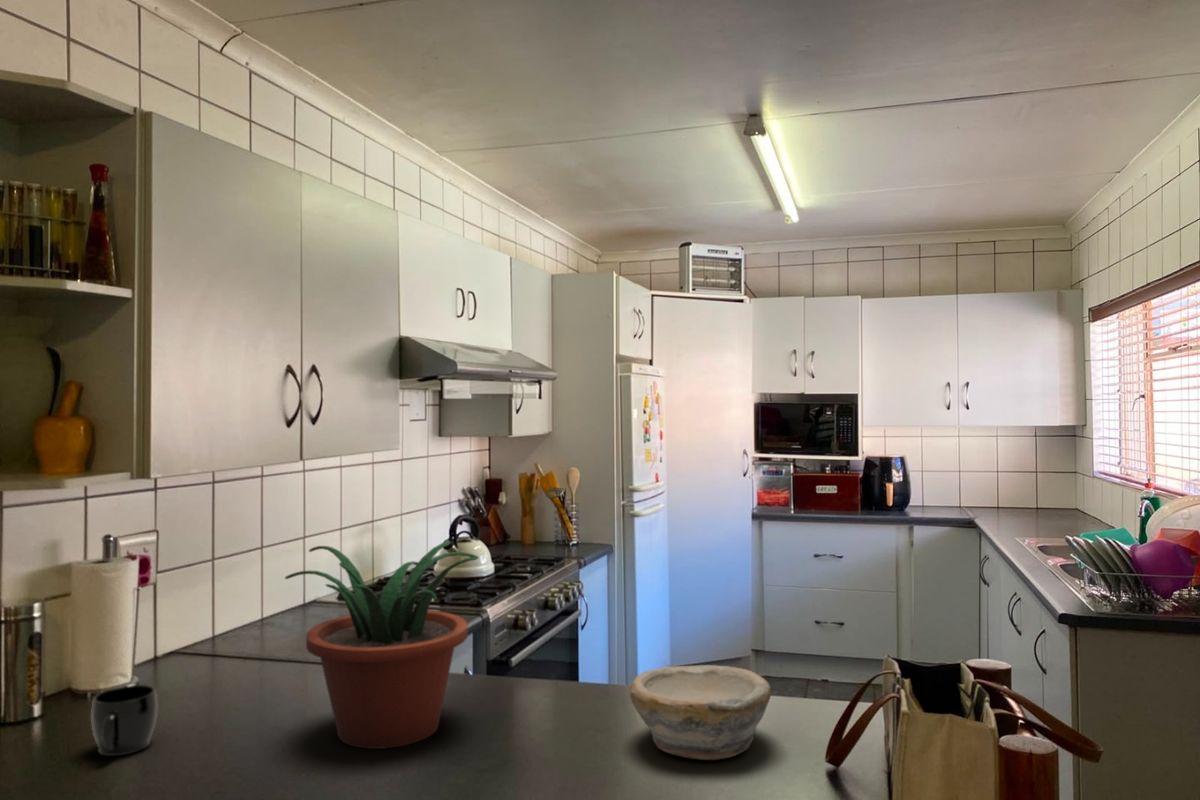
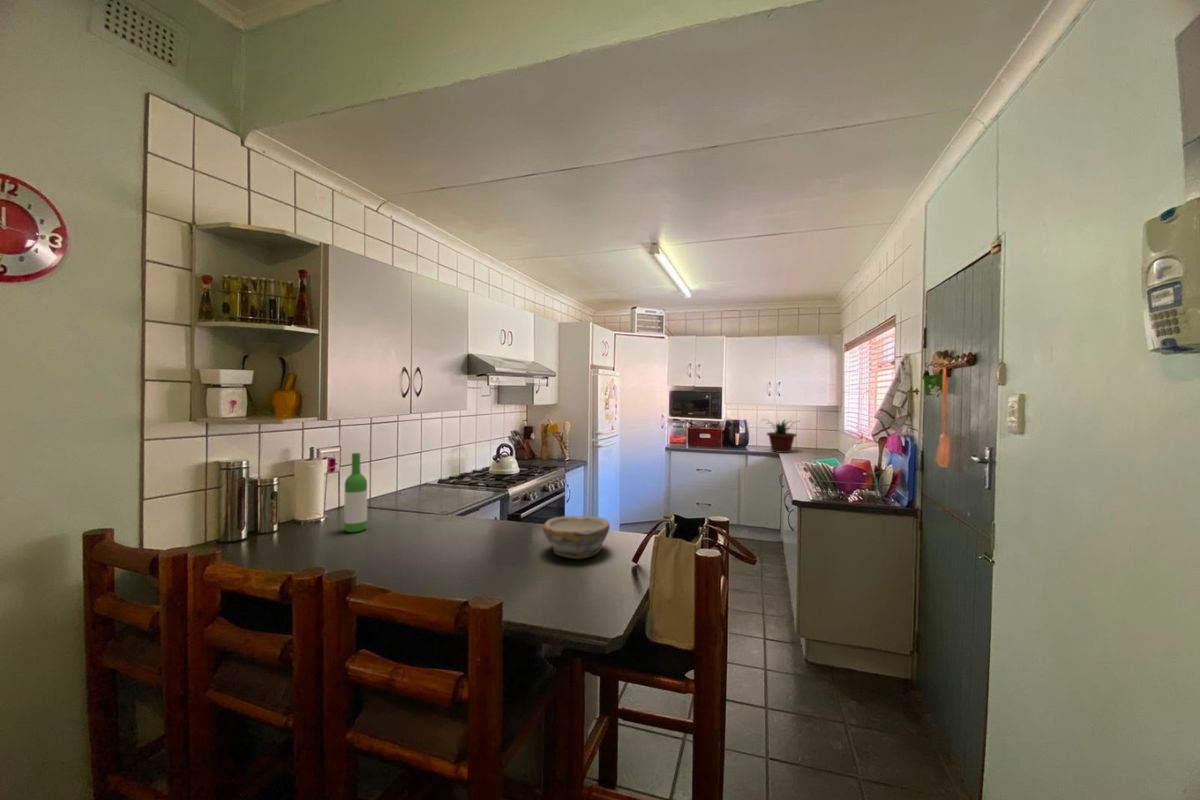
potted plant: present [285,542,478,749] -> present [767,421,796,453]
wine bottle: none [186,545,232,714] -> present [344,453,367,532]
mug: present [91,685,157,756] -> none [295,517,327,548]

